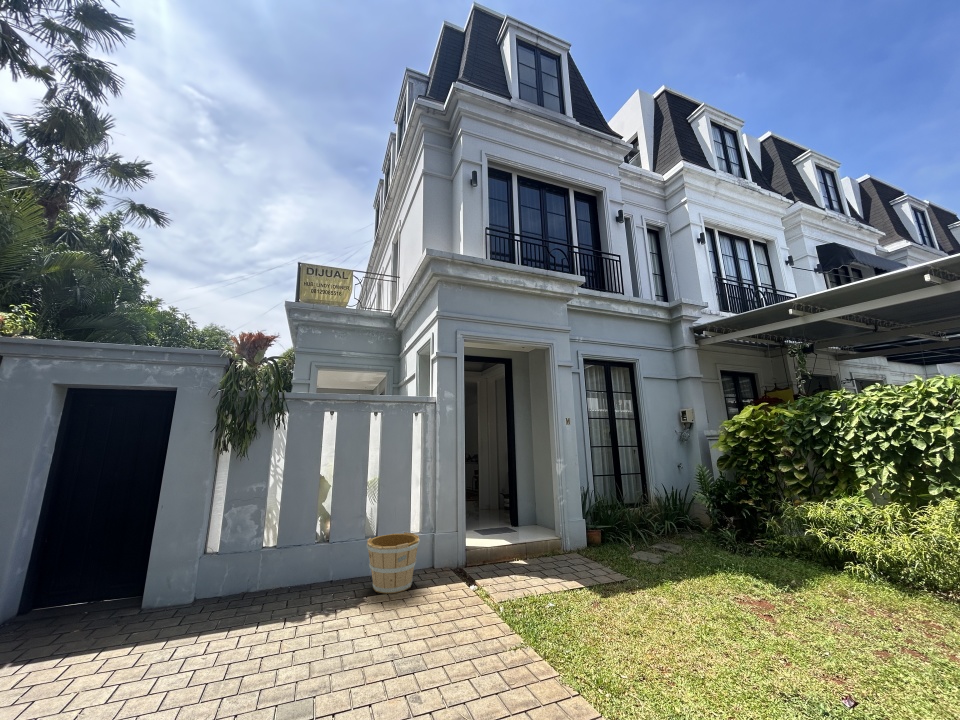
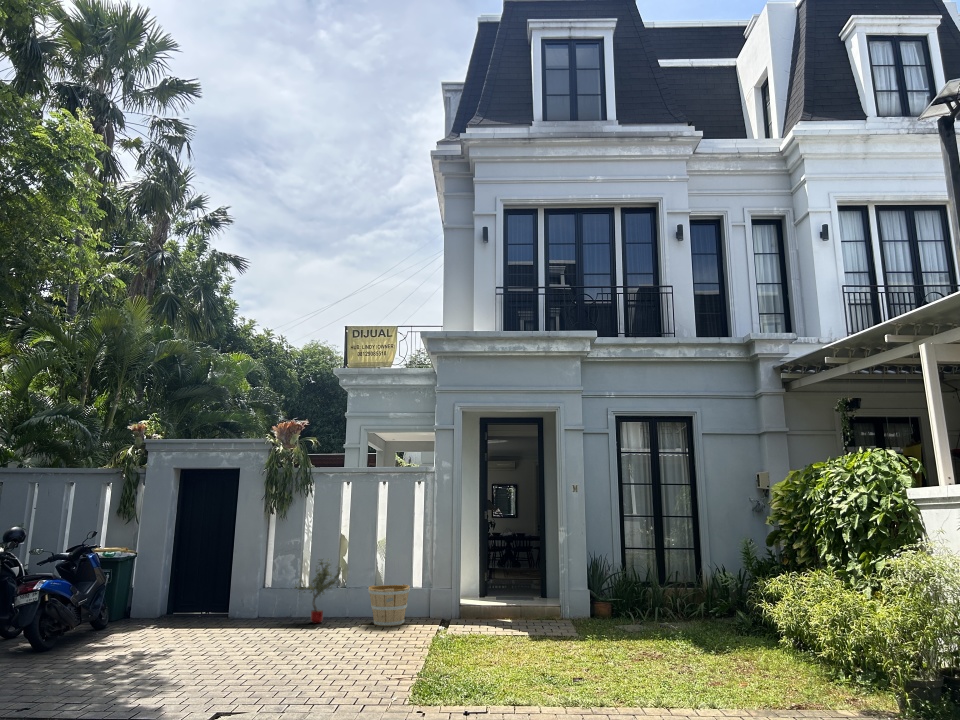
potted tree: none [256,508,332,602] -> present [295,559,342,623]

